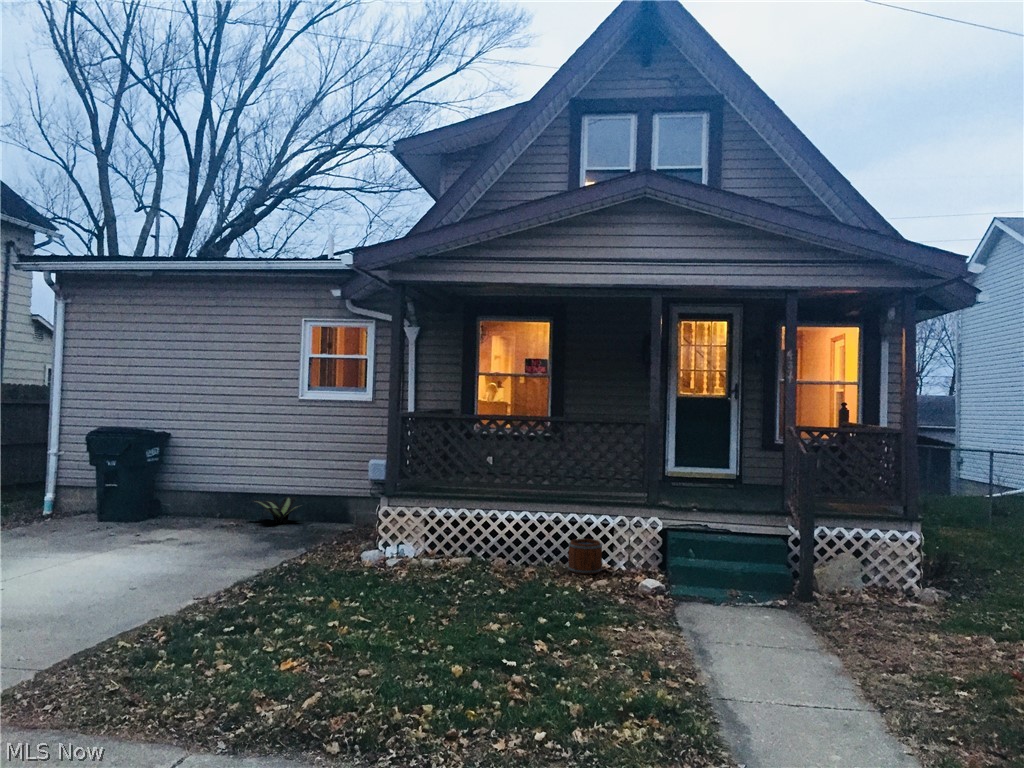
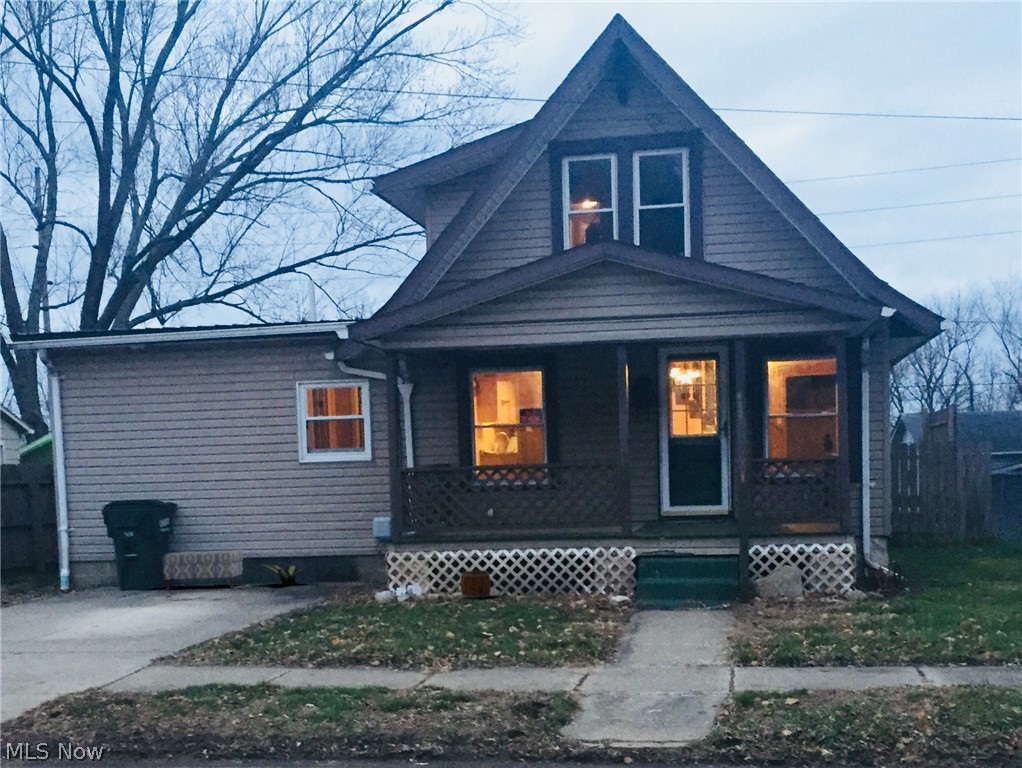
bench: none [153,482,241,523] -> present [162,550,244,590]
bucket: present [568,539,602,574] -> present [461,570,491,599]

